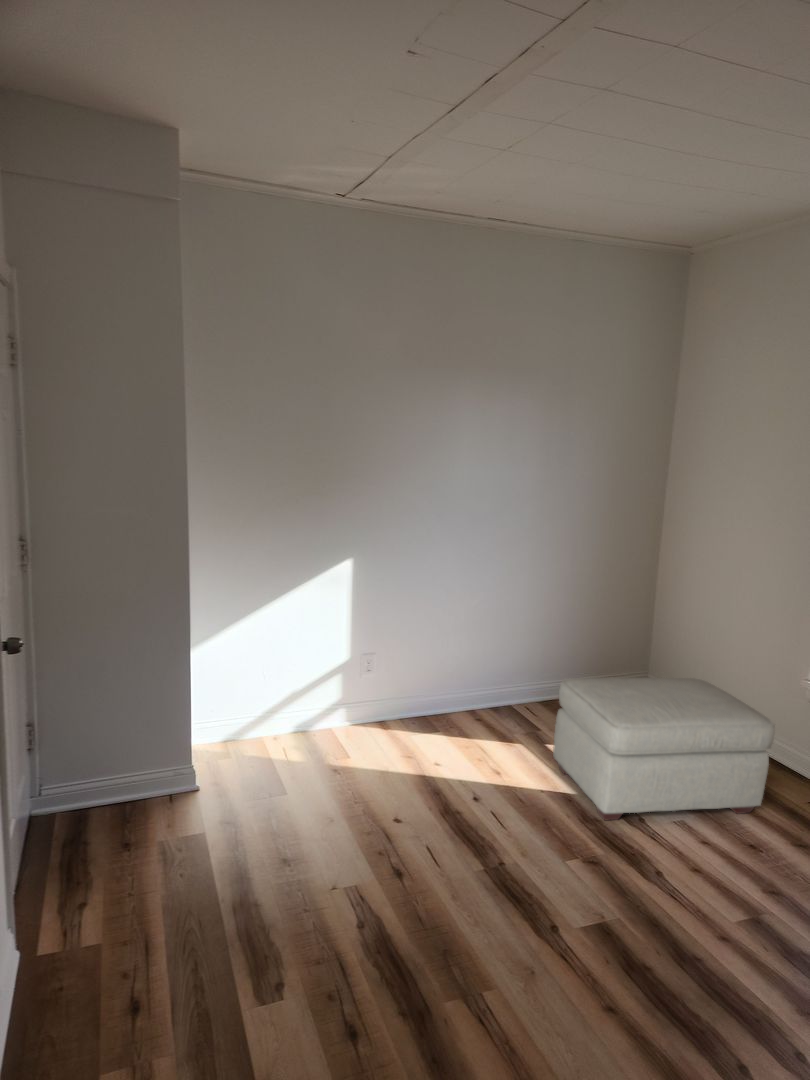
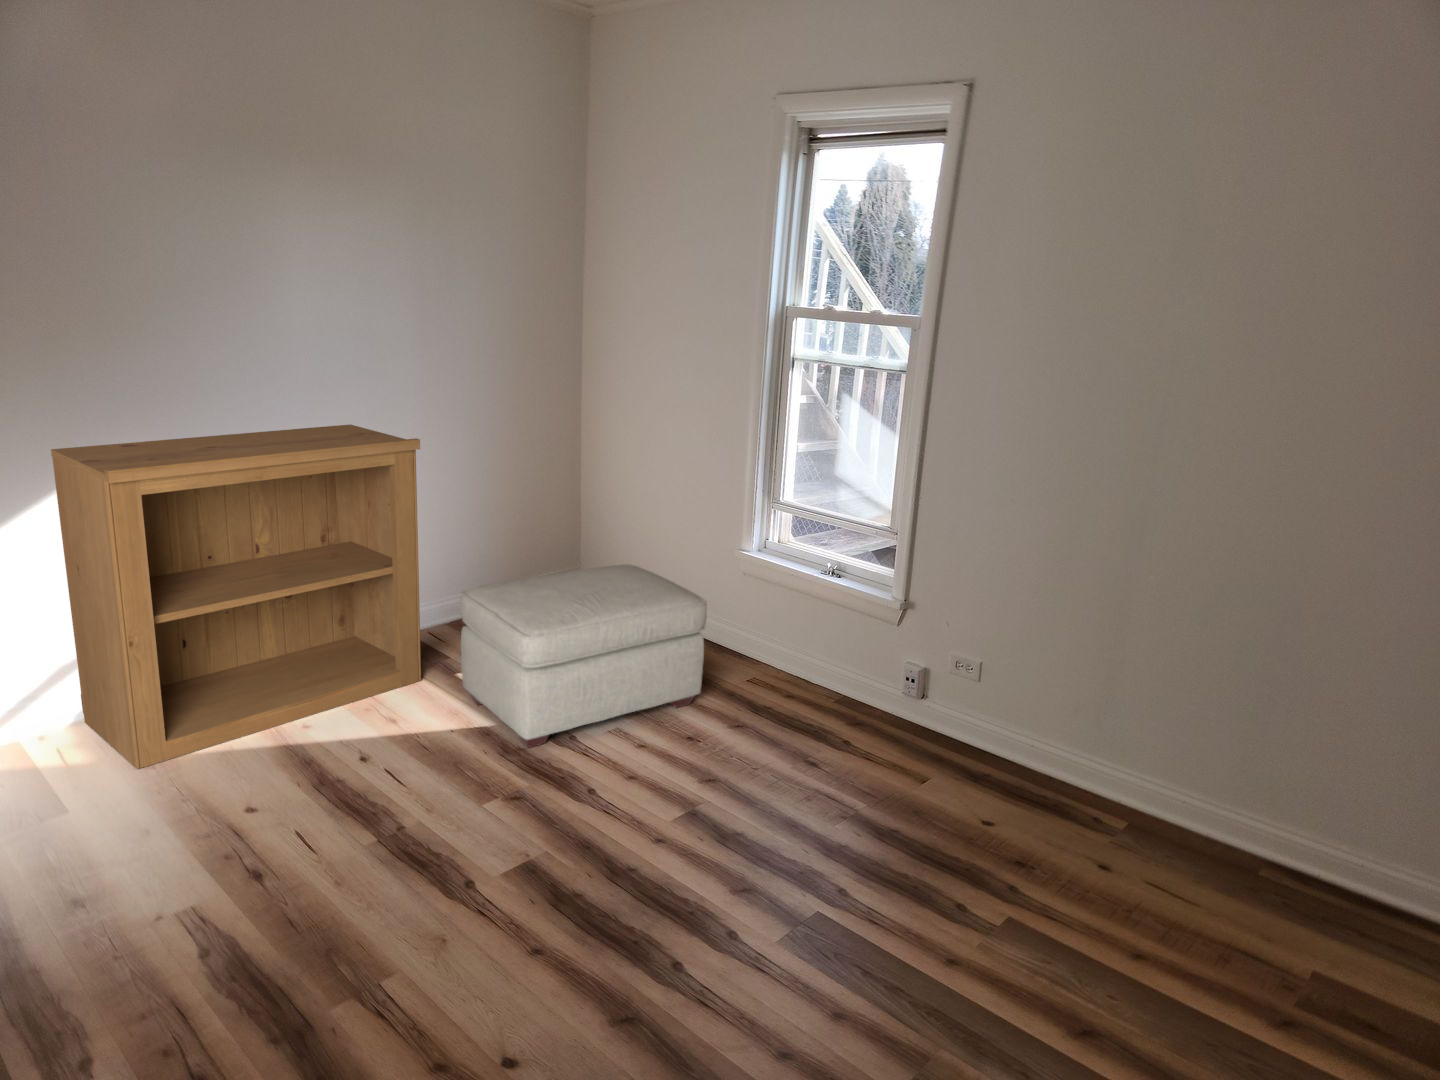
bookshelf: none [299,544,544,771] -> present [51,424,421,769]

